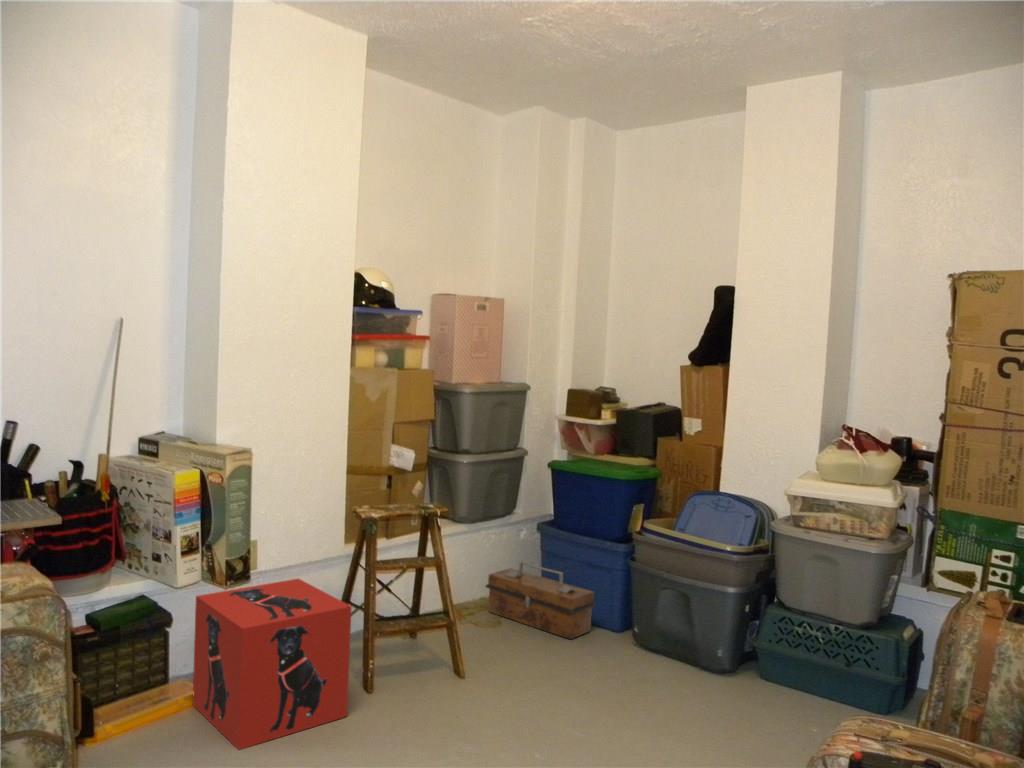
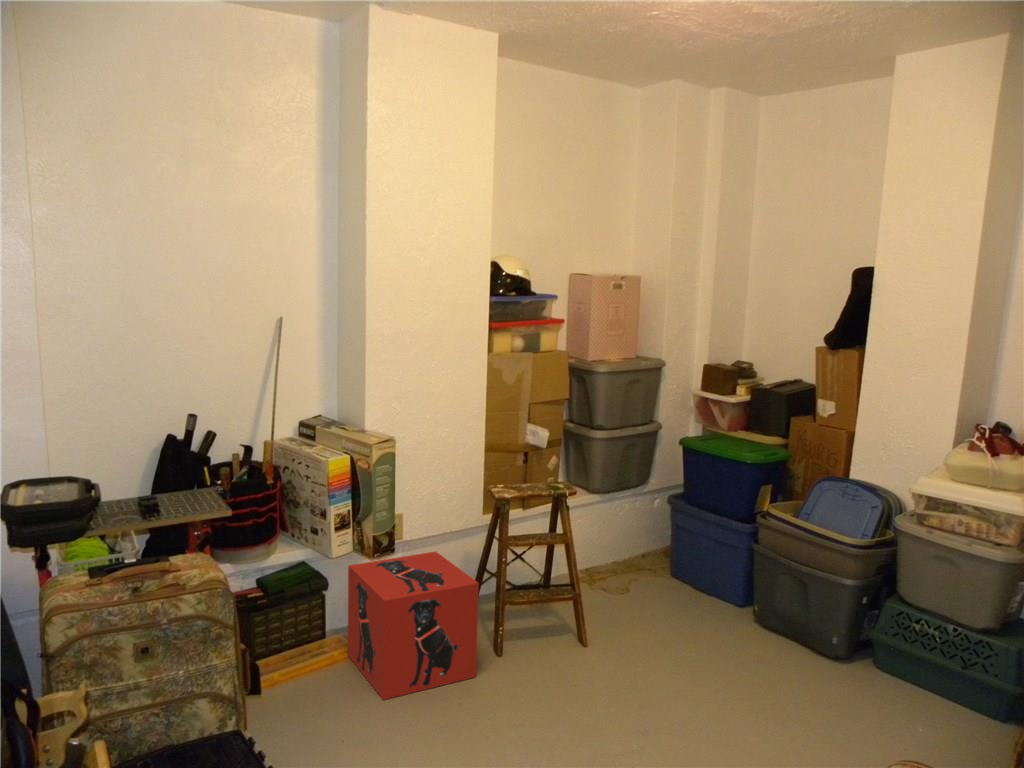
toolbox: present [486,561,596,639] -> none [614,536,720,615]

